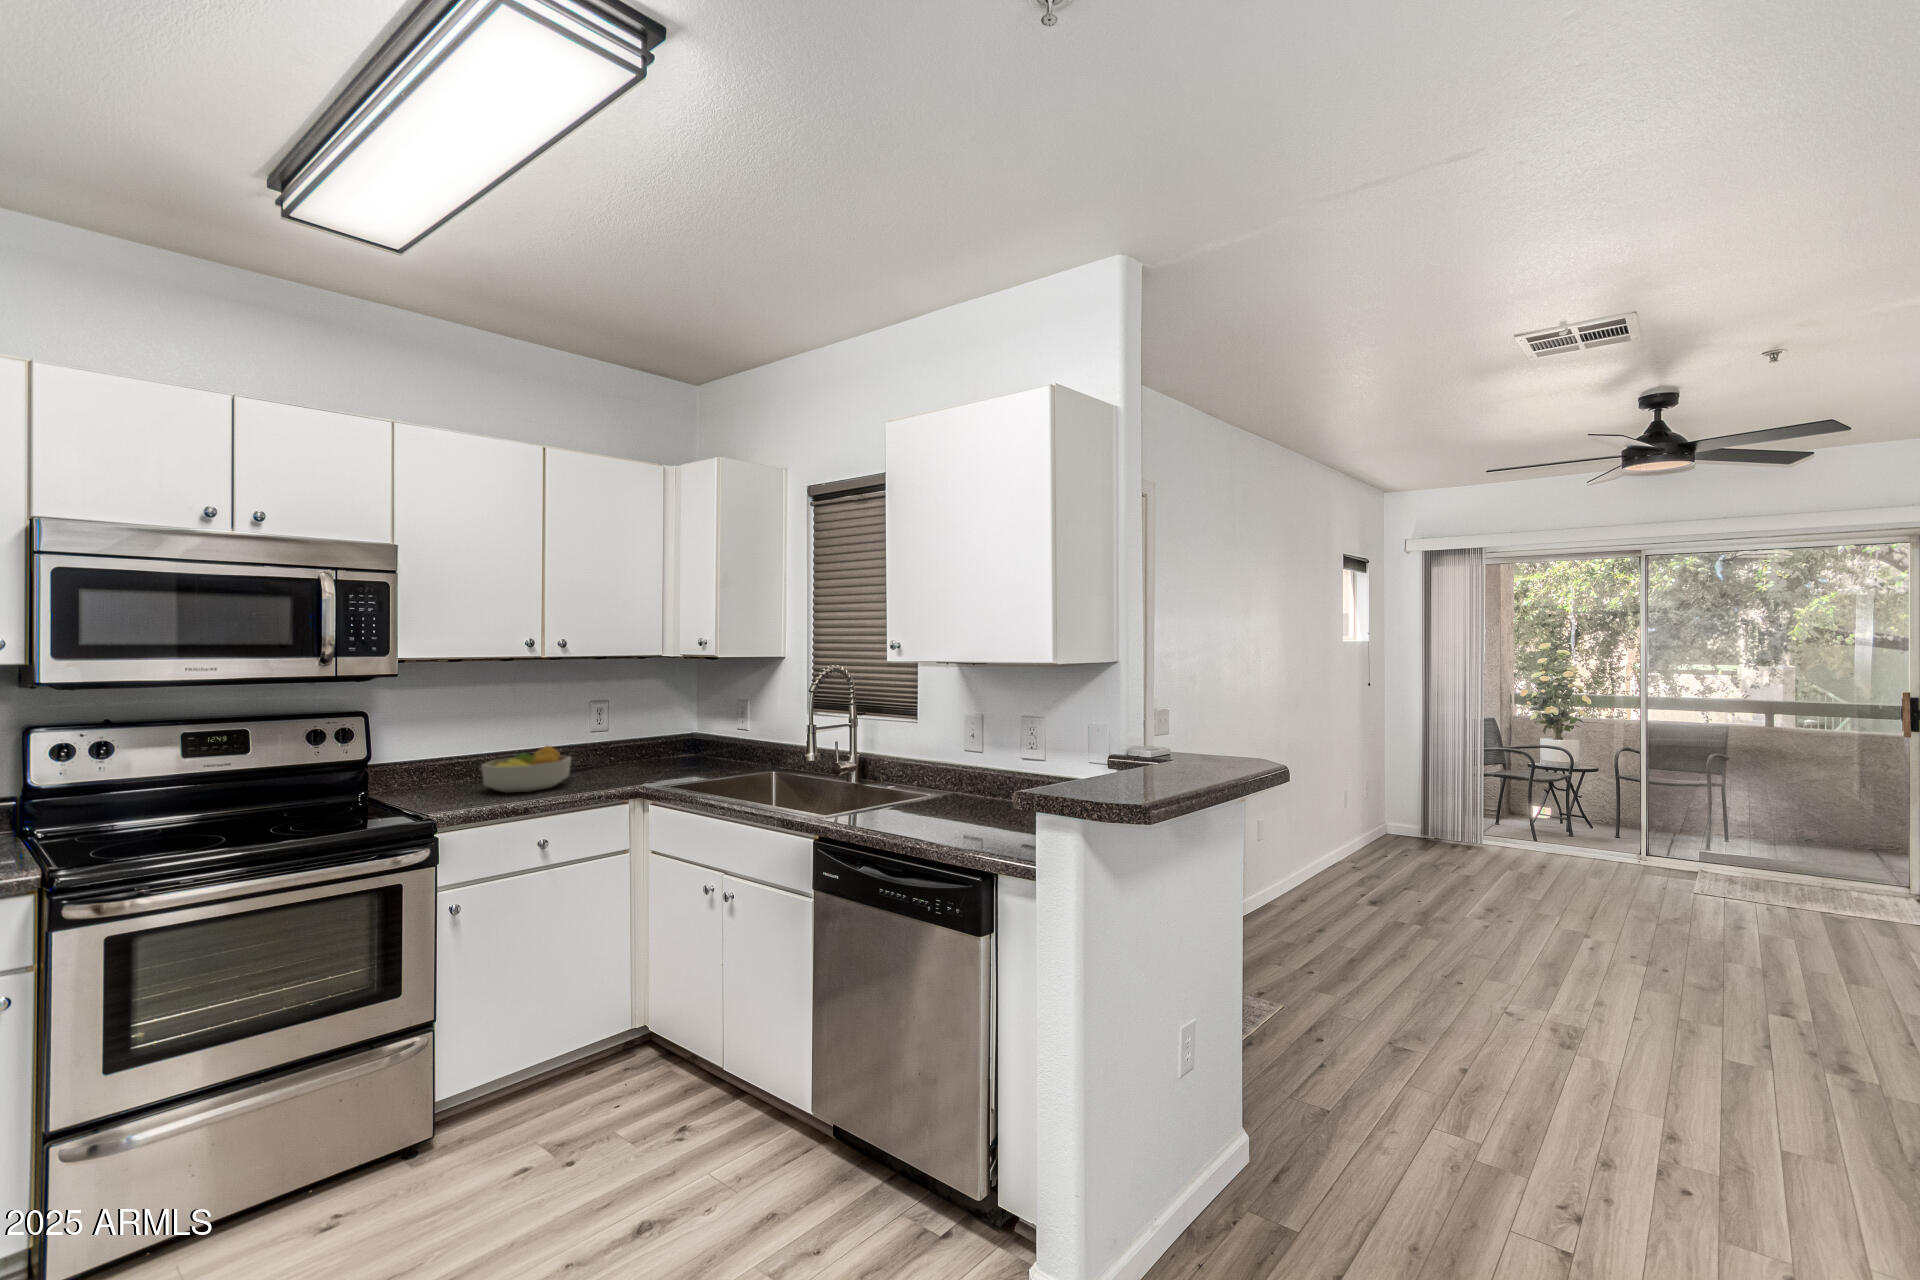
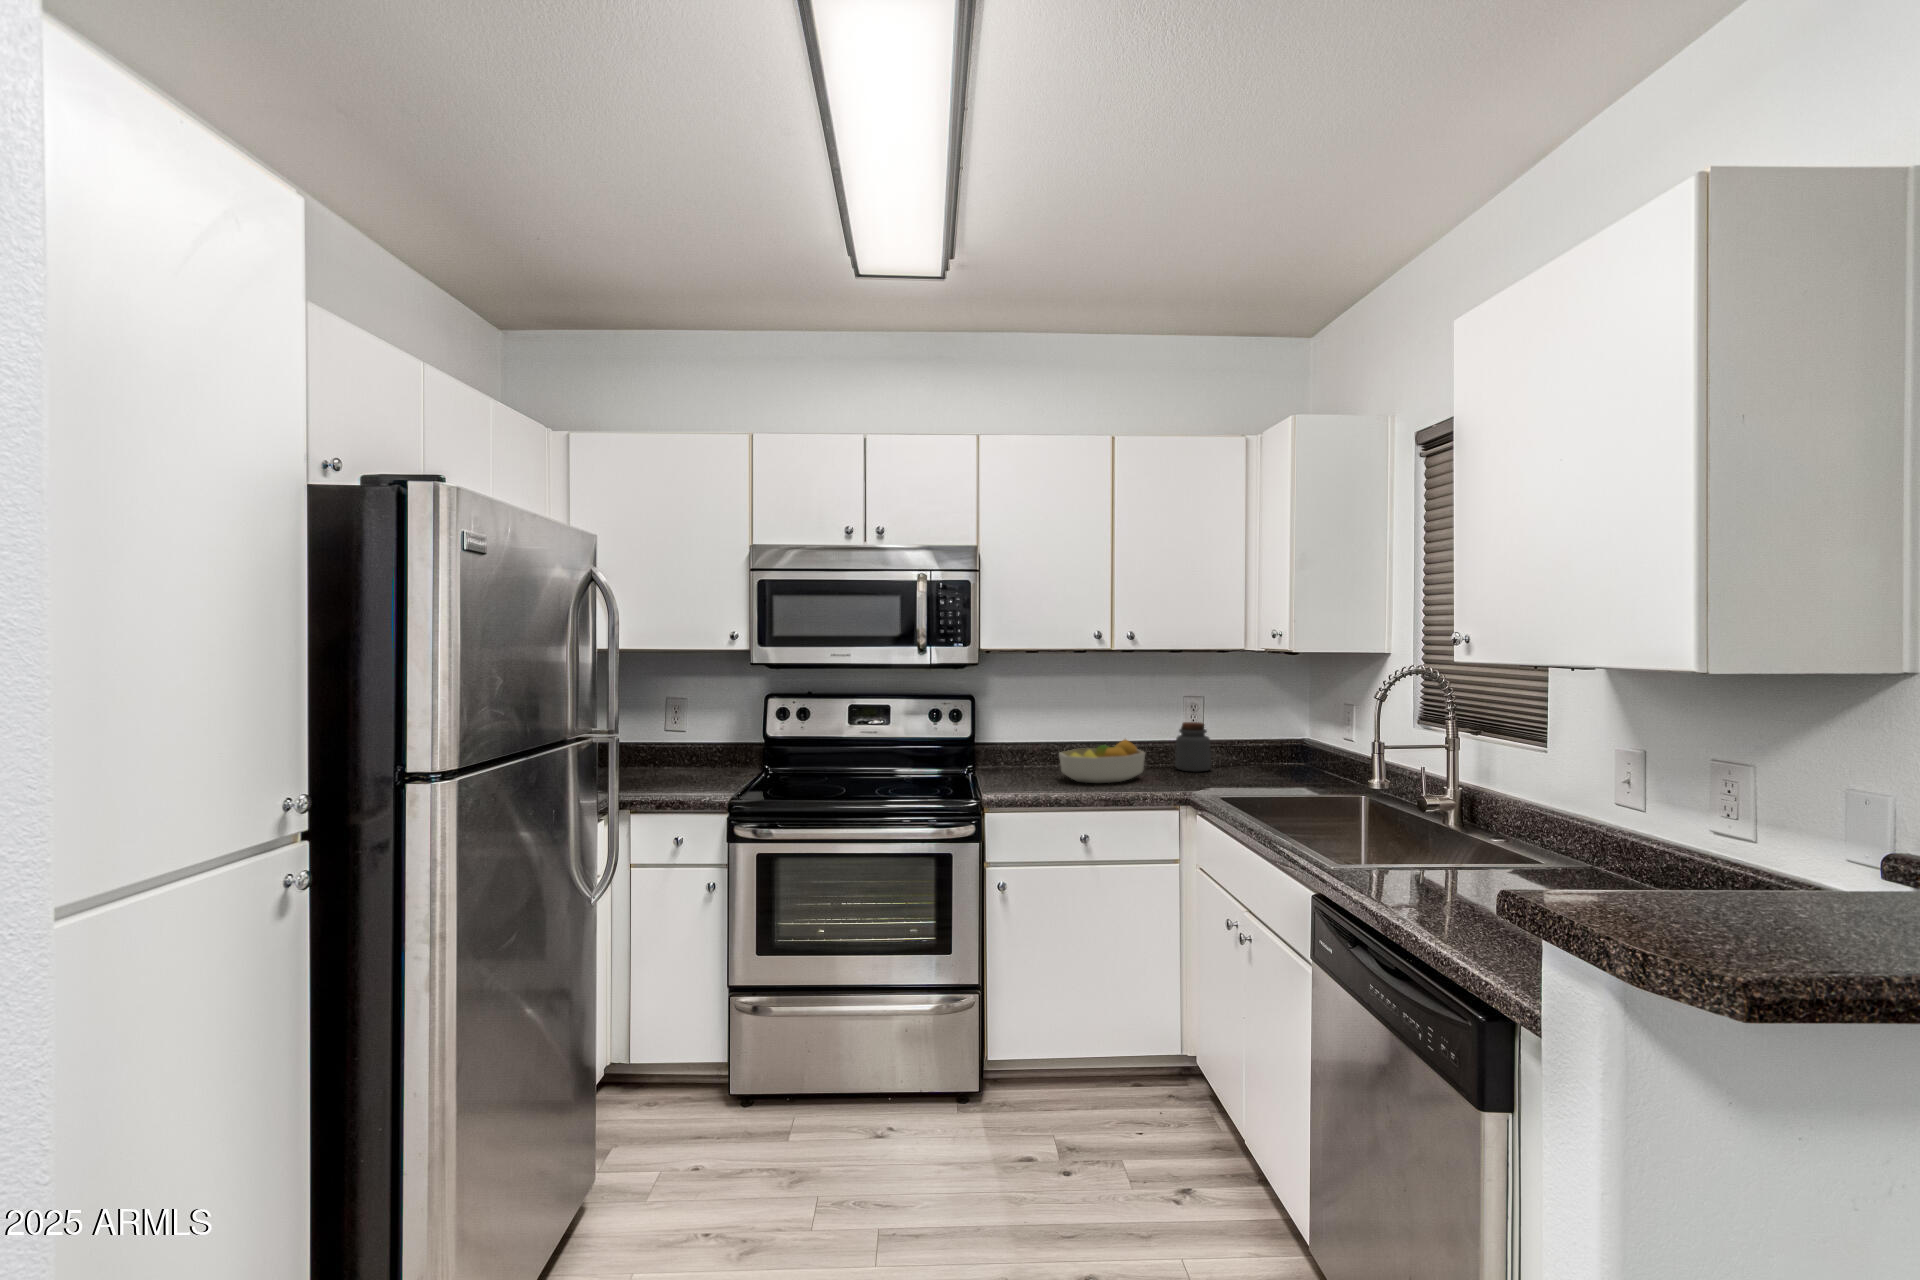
jar: none [583,725,619,772] -> present [1175,722,1211,772]

